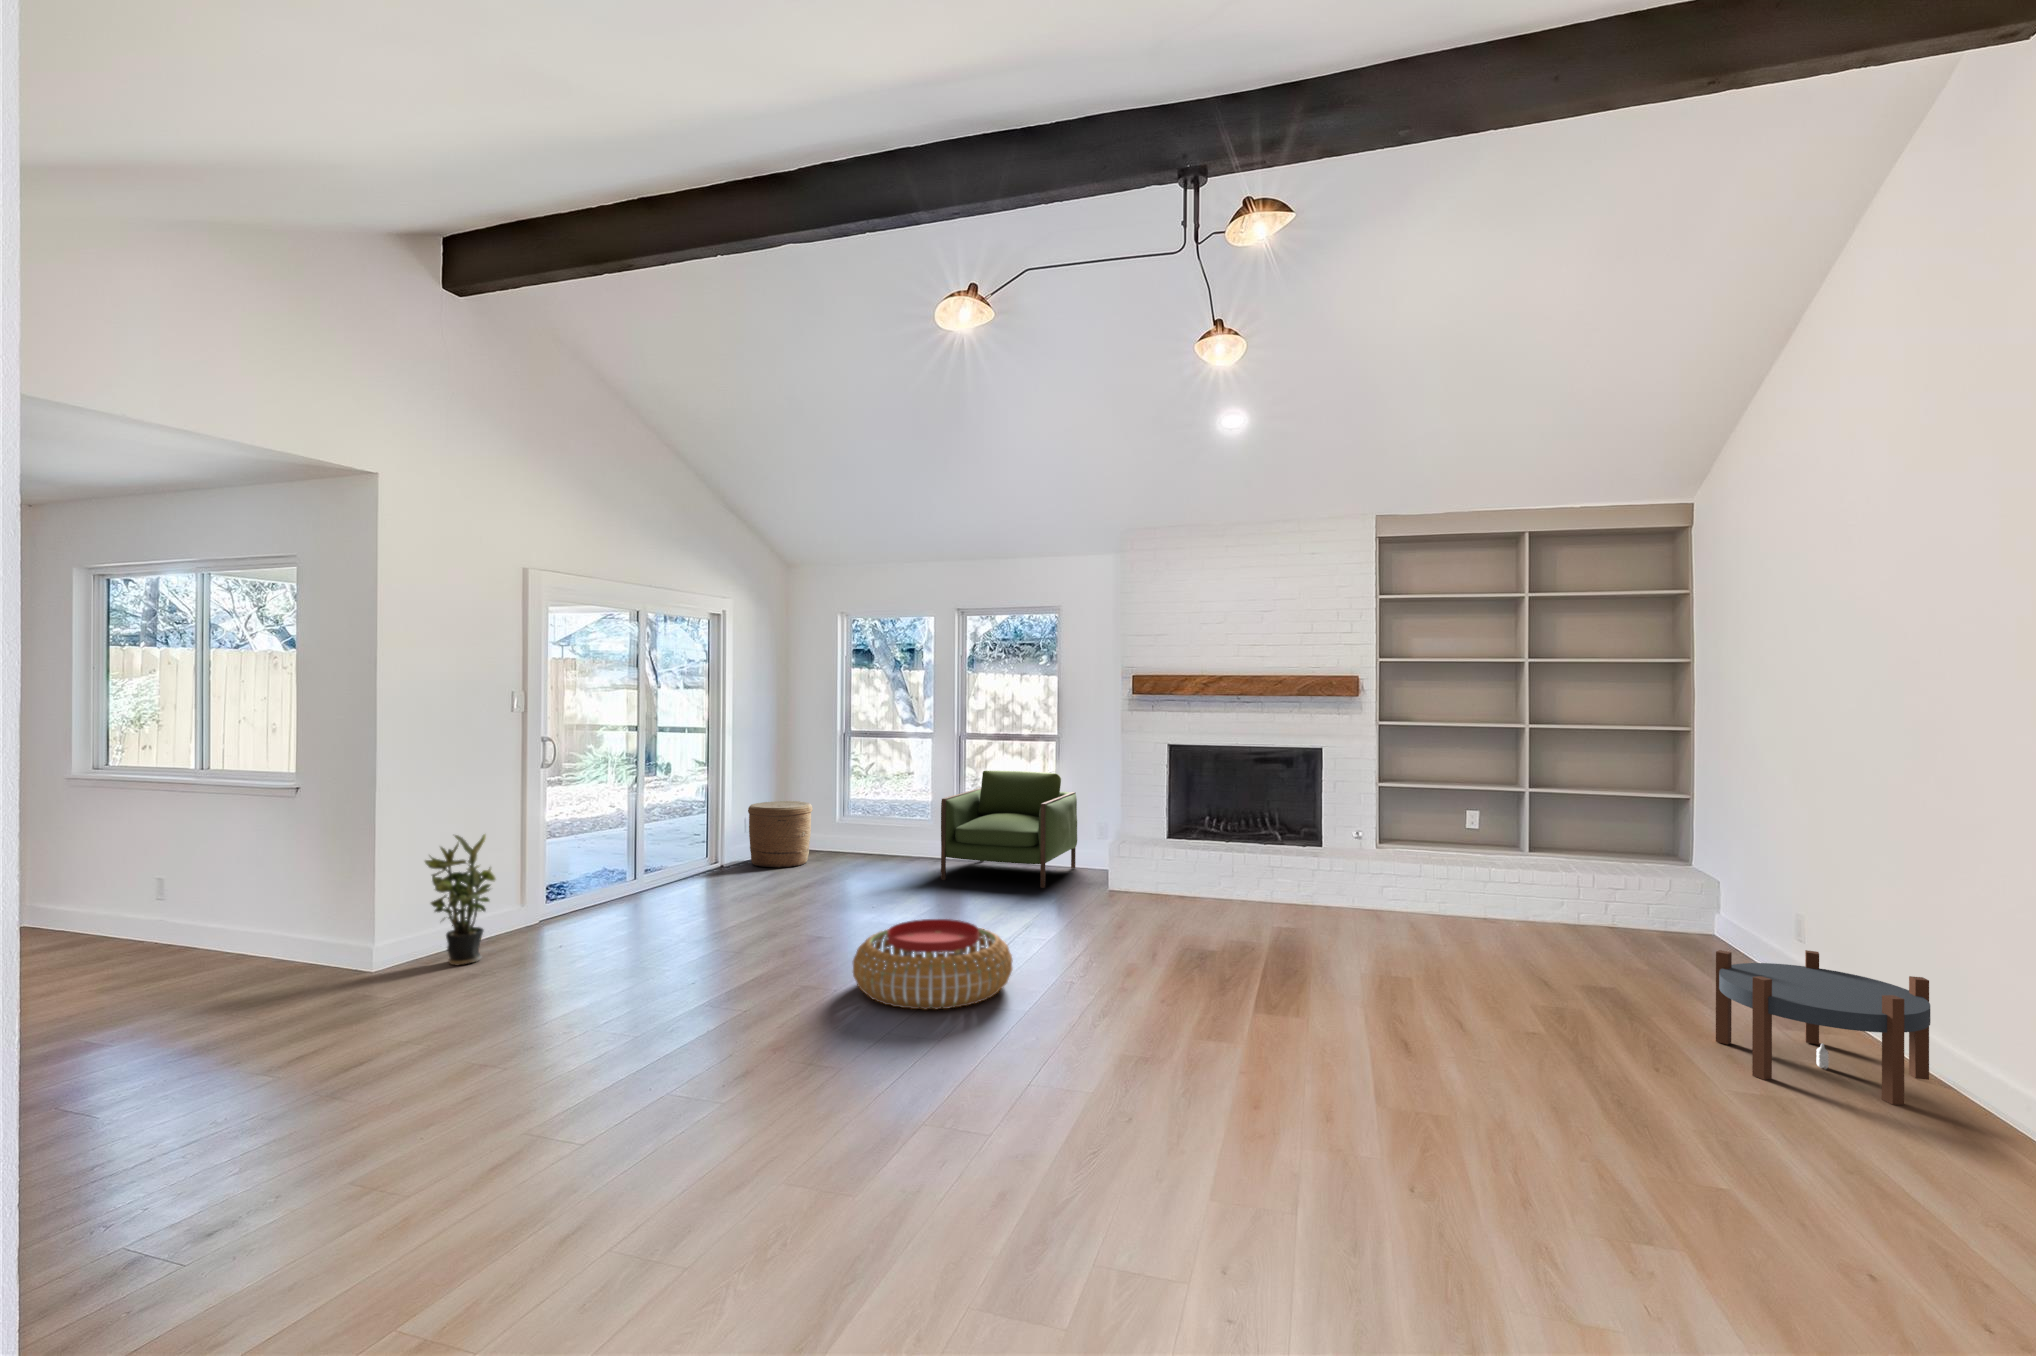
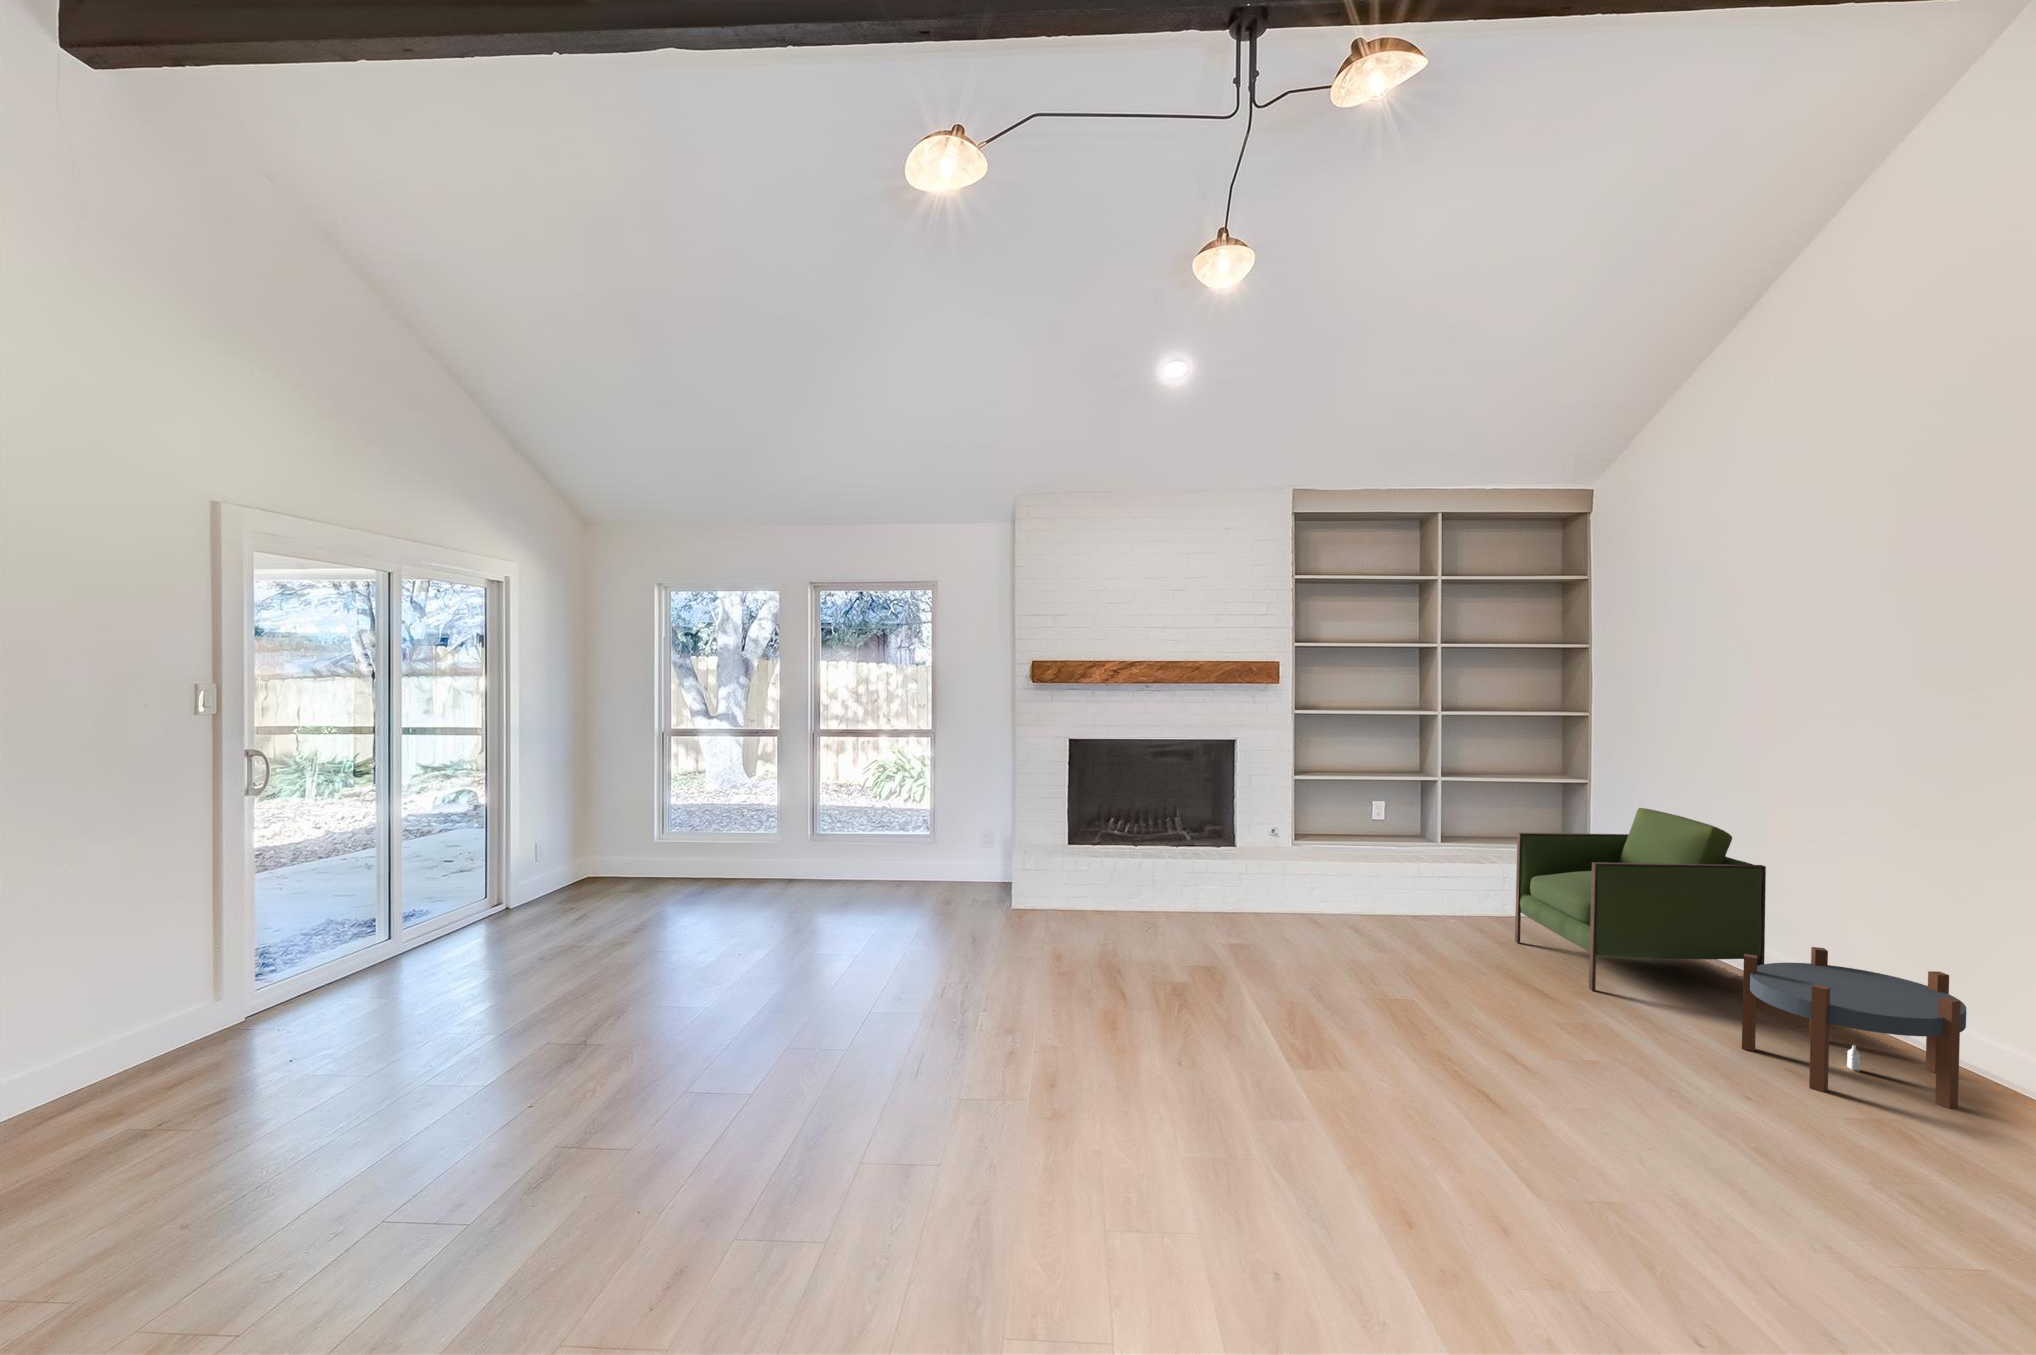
armchair: present [941,771,1077,888] -> present [1515,808,1766,991]
woven basket: present [748,801,812,868] -> none [541,816,627,903]
potted plant: present [425,834,495,965] -> none [93,901,215,1106]
pouf: present [853,919,1013,1009] -> none [789,977,996,1107]

